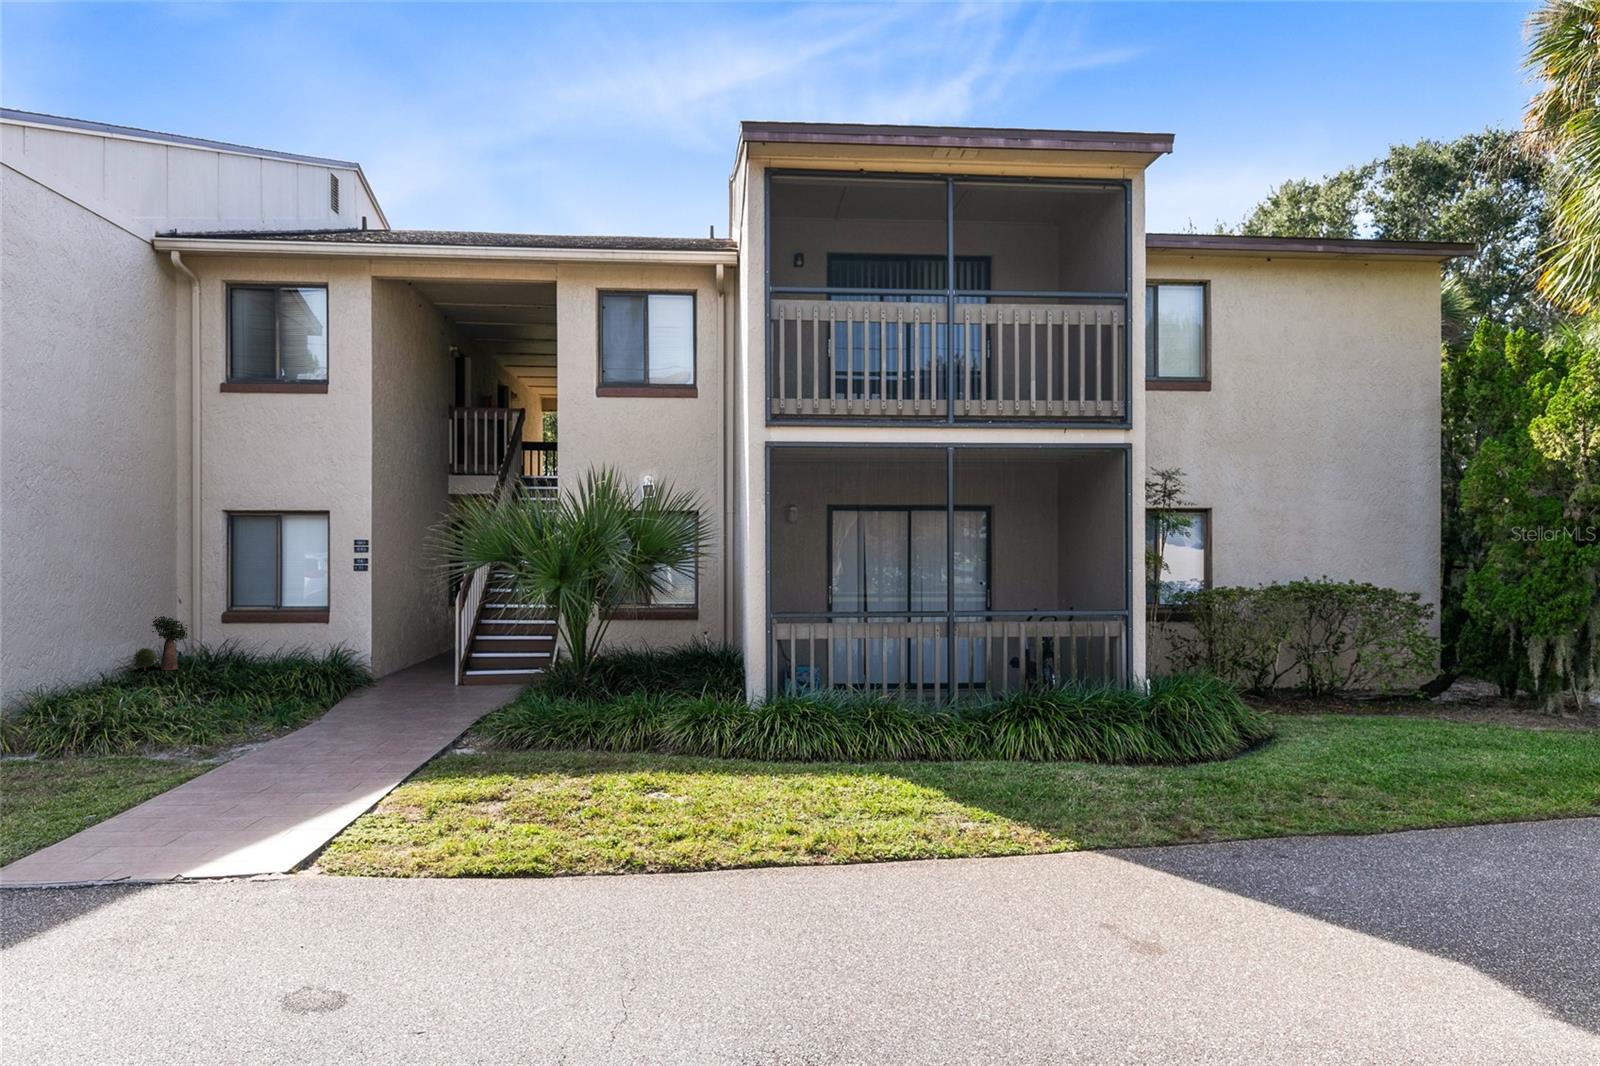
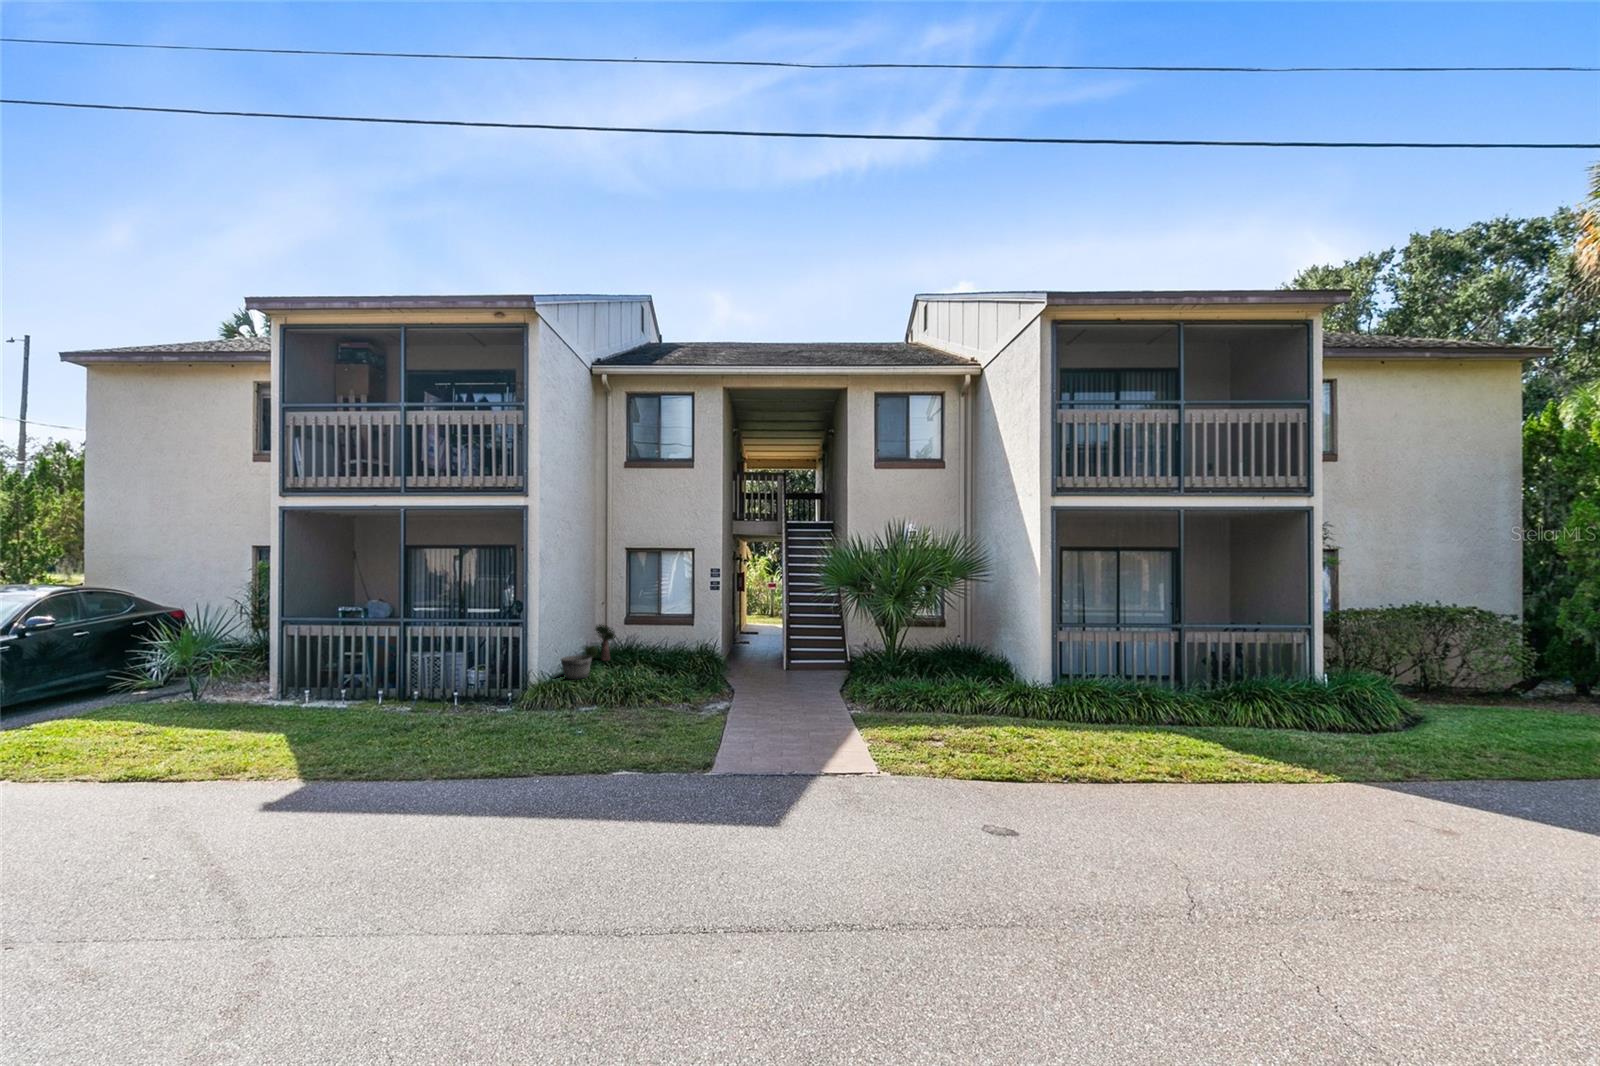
wooden bucket: none [61,653,117,694] -> present [561,654,592,679]

